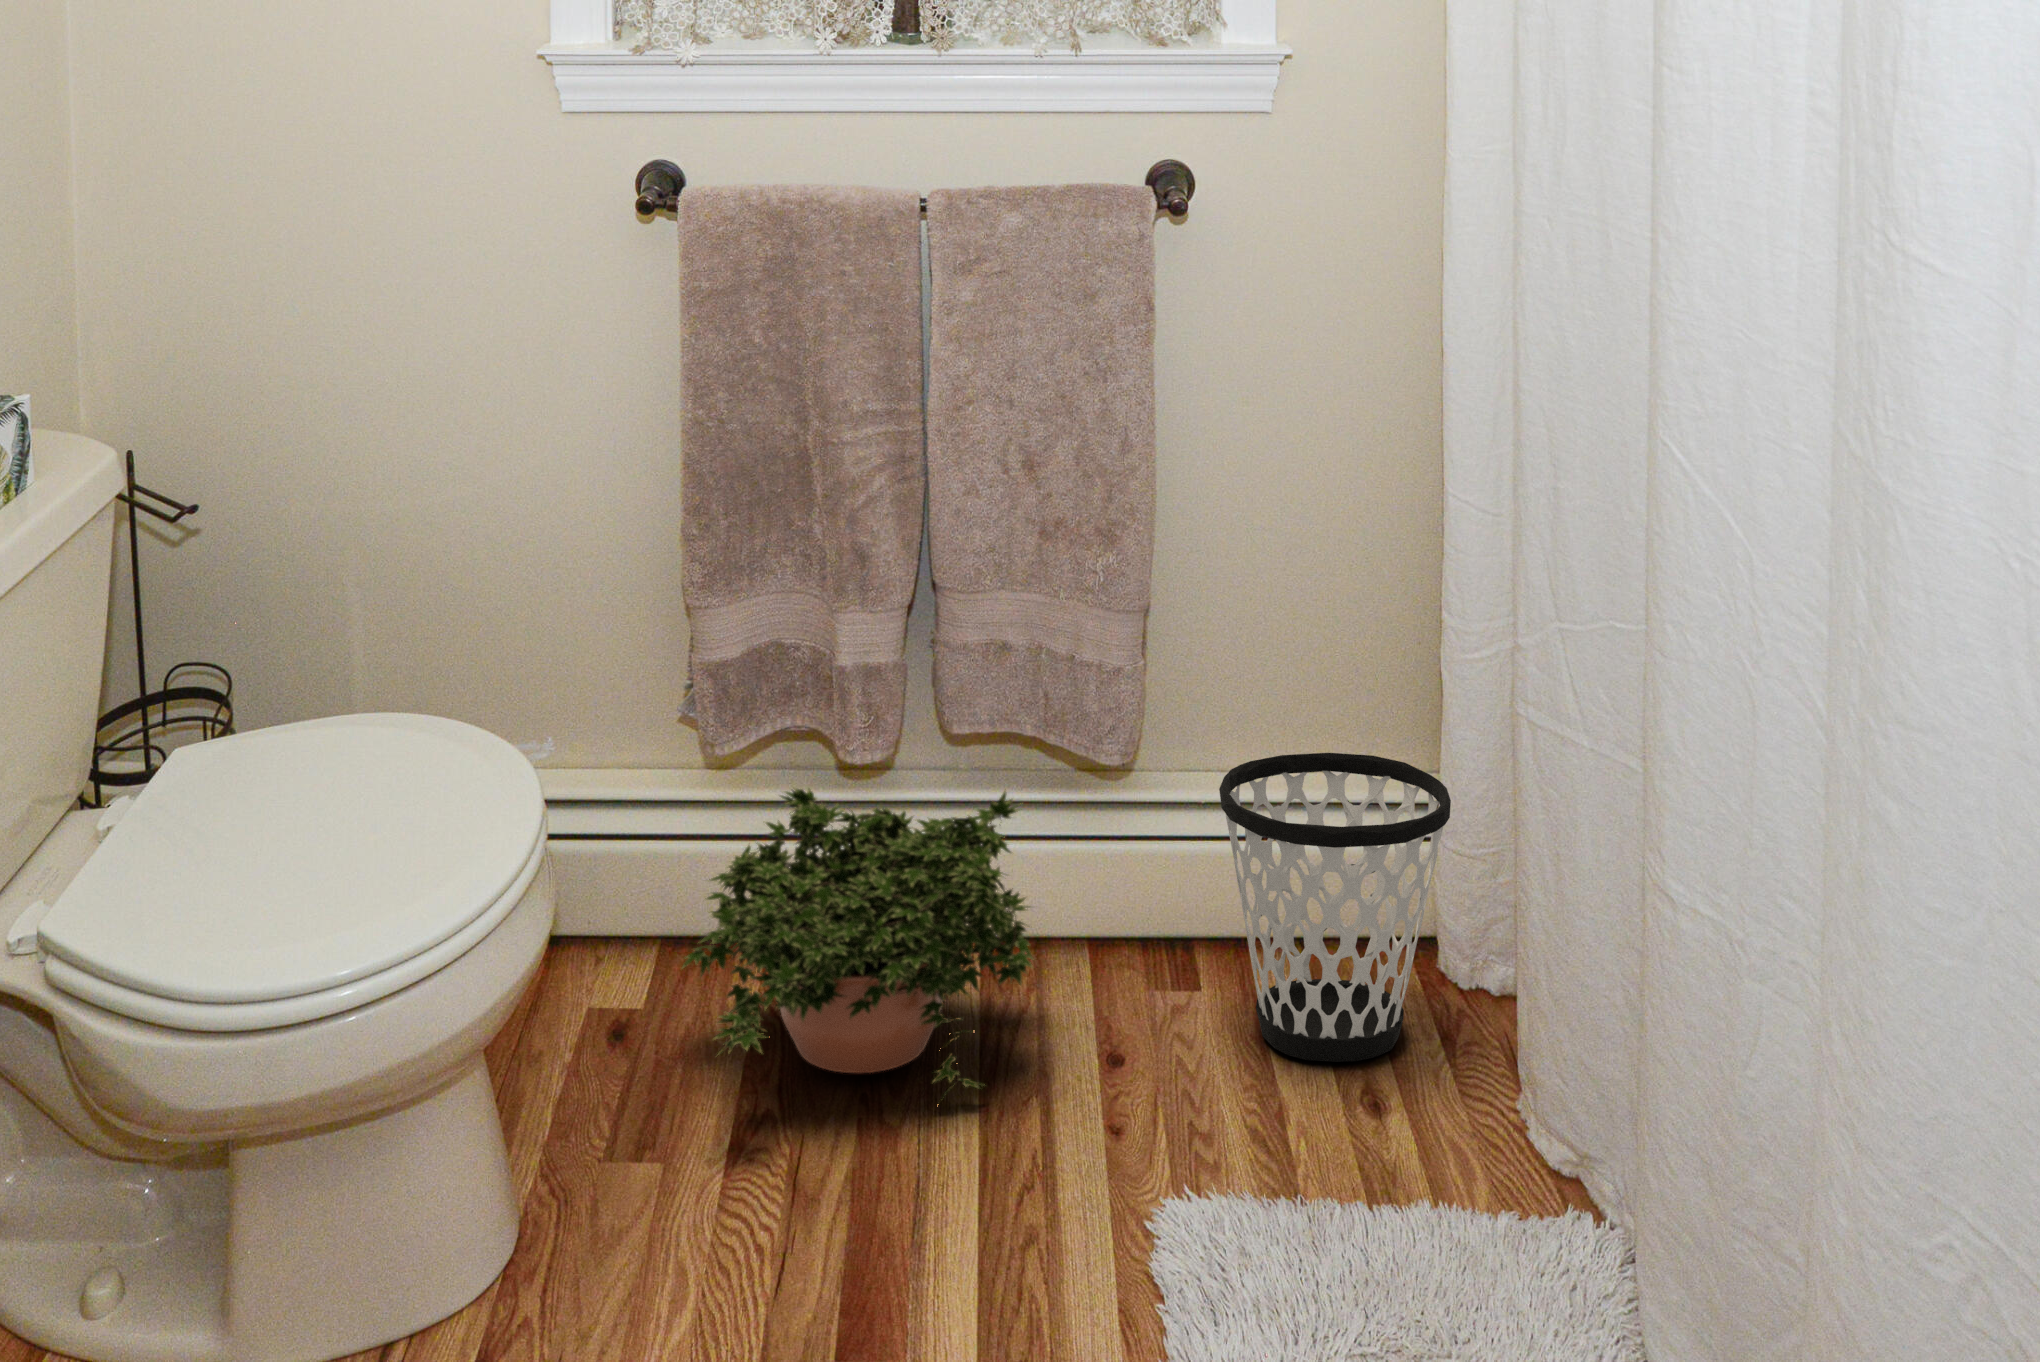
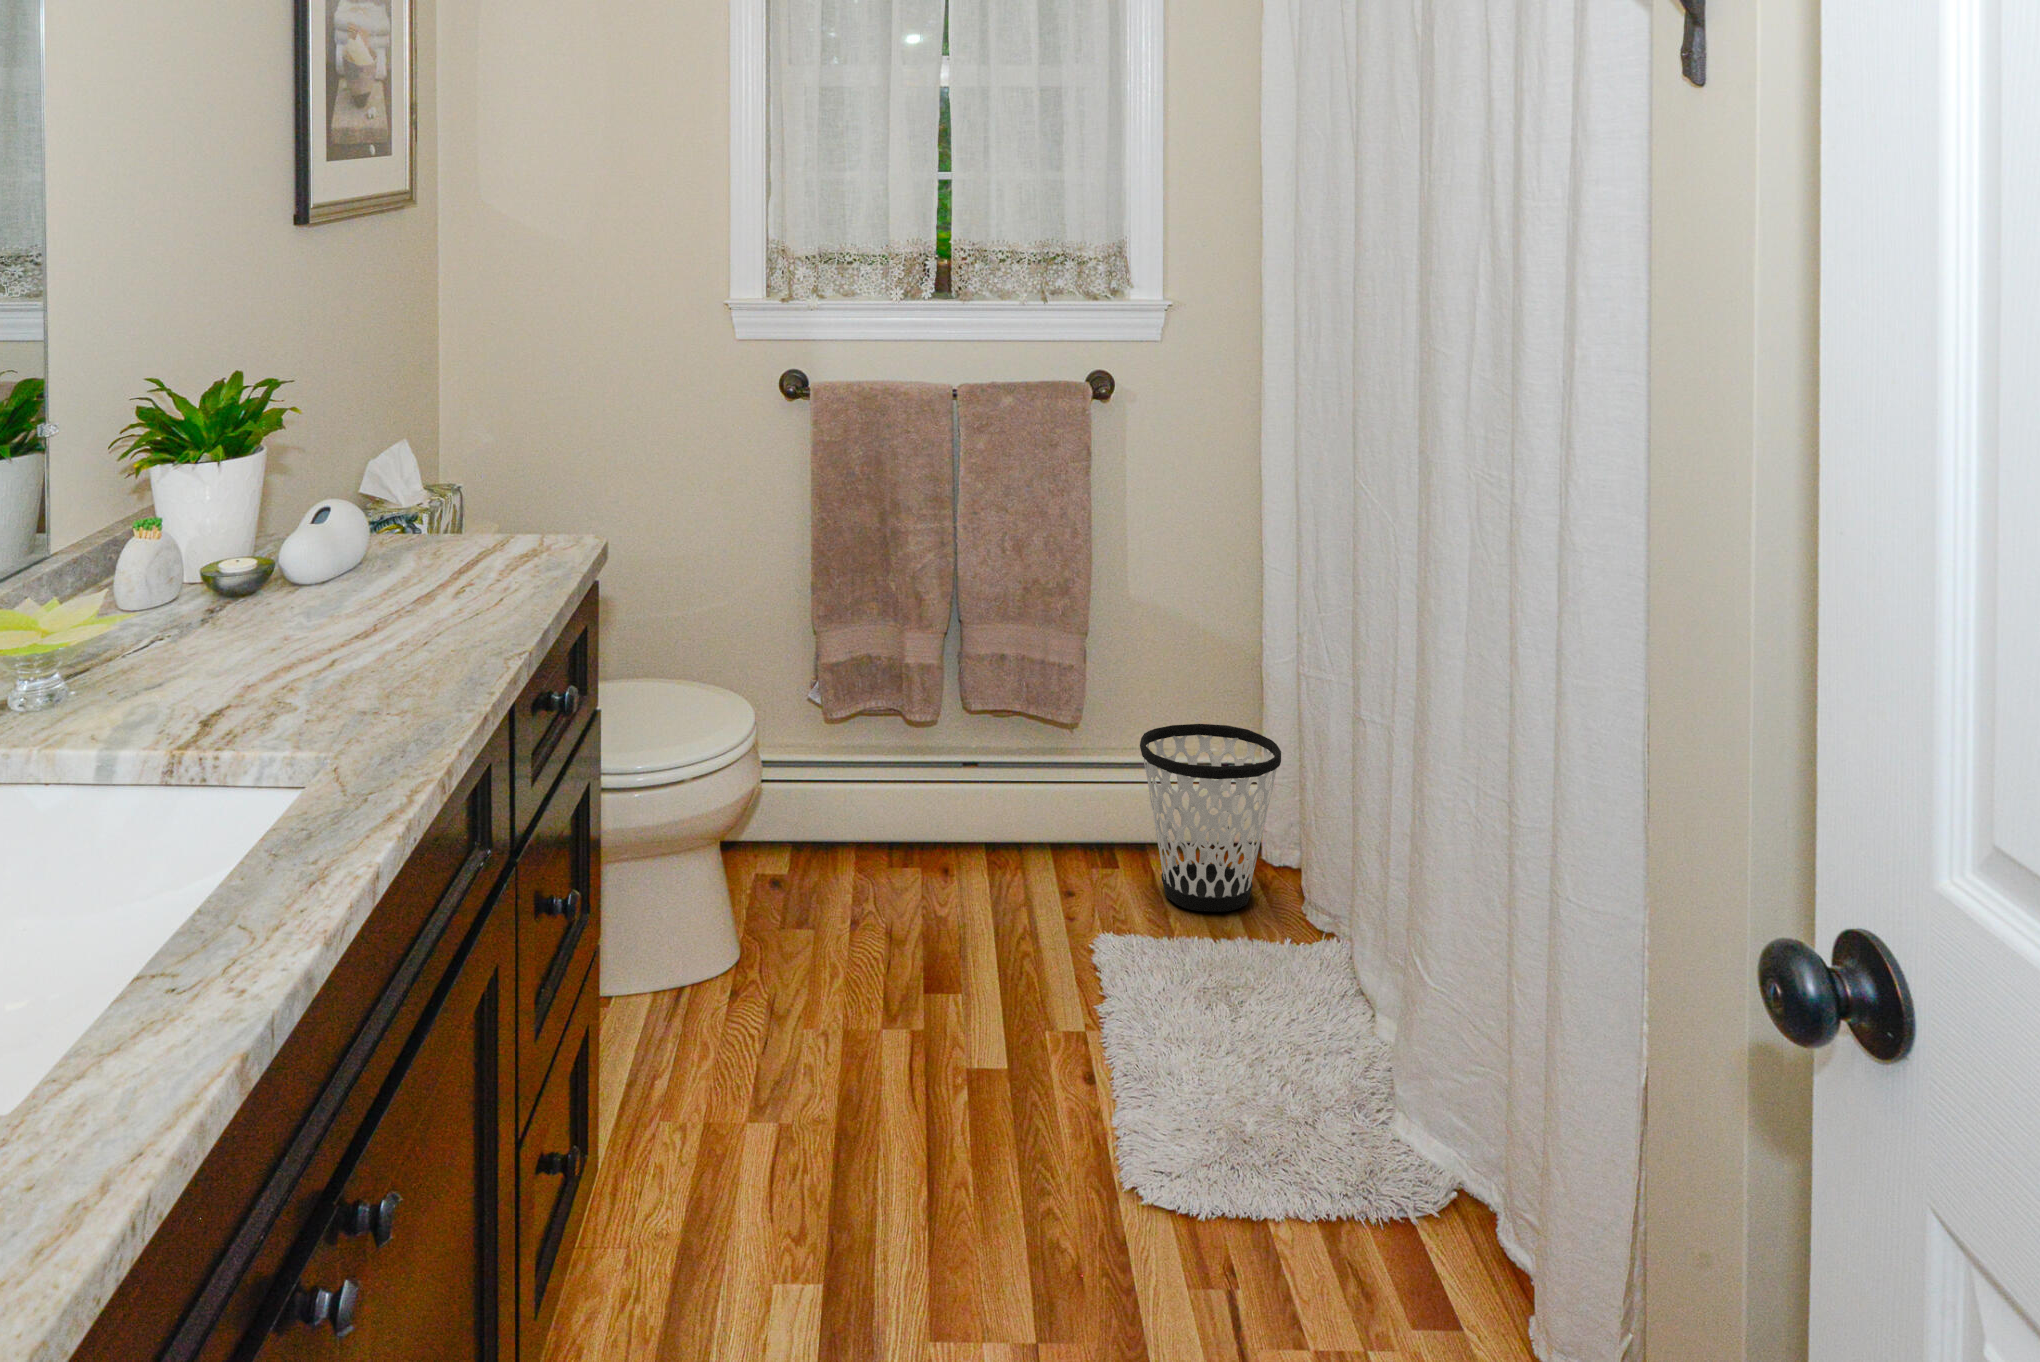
potted plant: present [683,788,1033,1091] -> none [817,744,1034,939]

